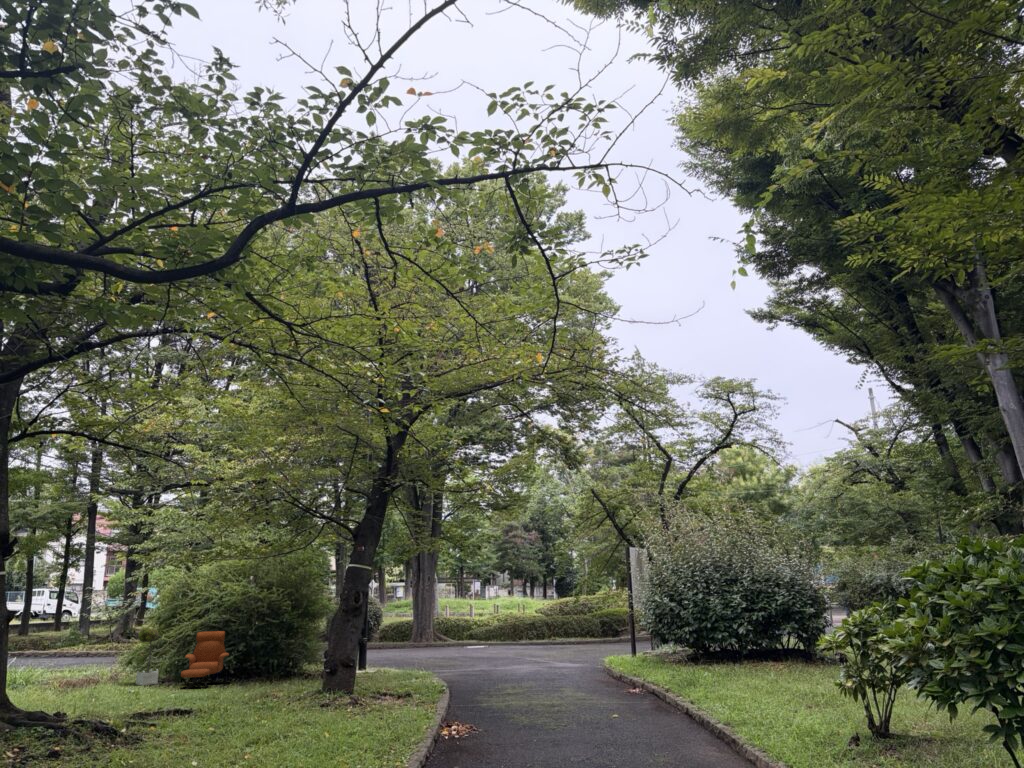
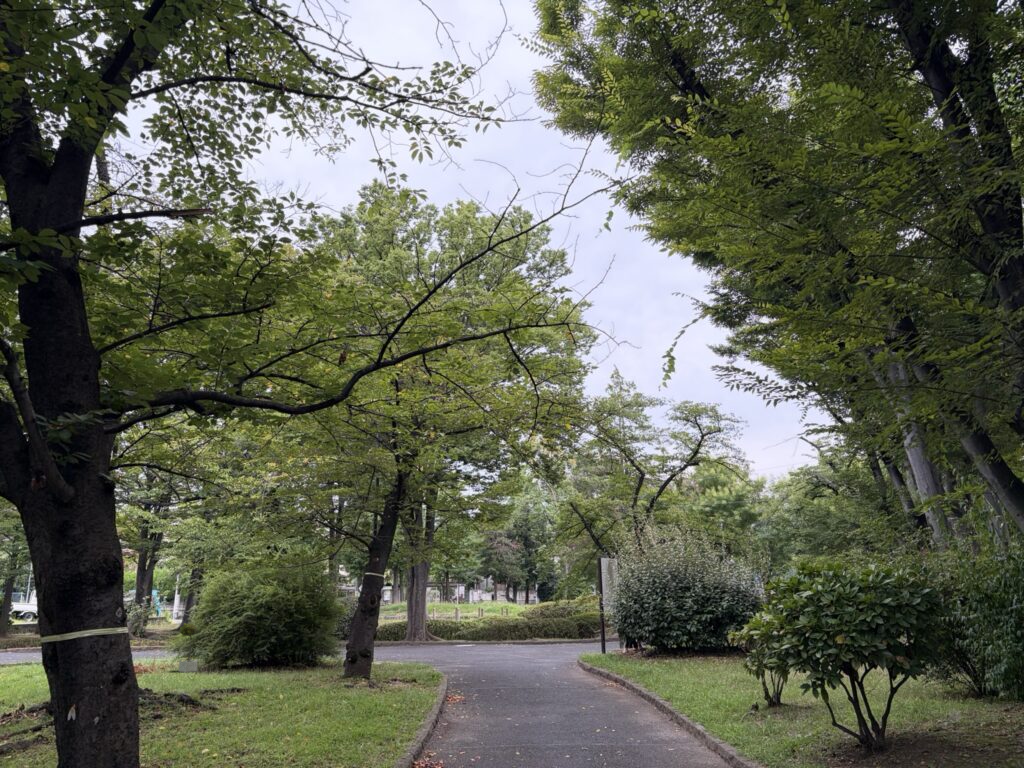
lounge chair: present [181,631,229,690] -> none [219,627,259,676]

